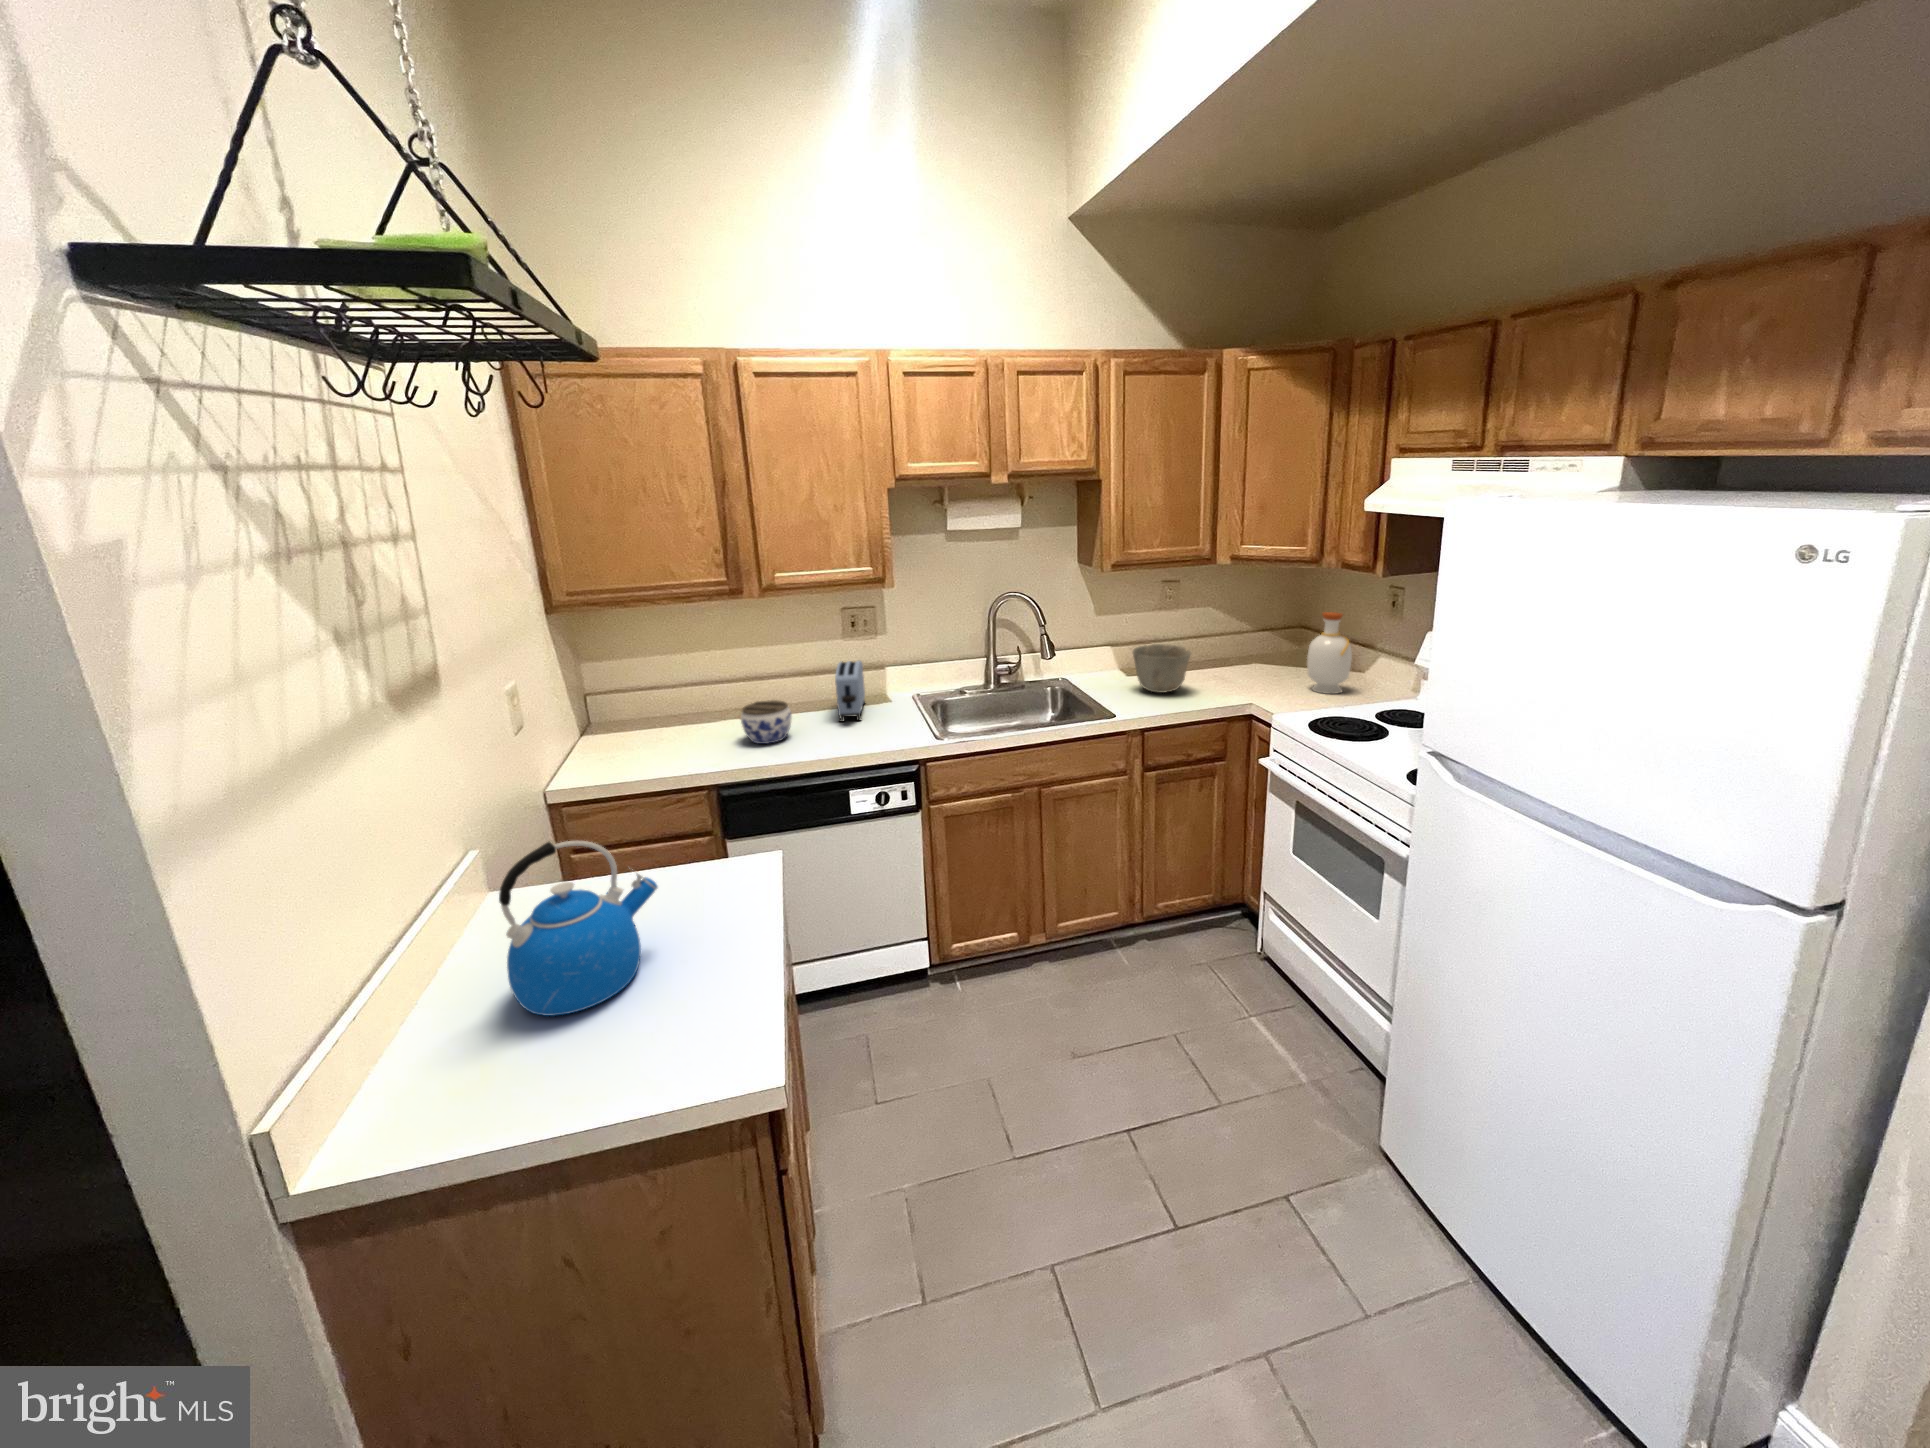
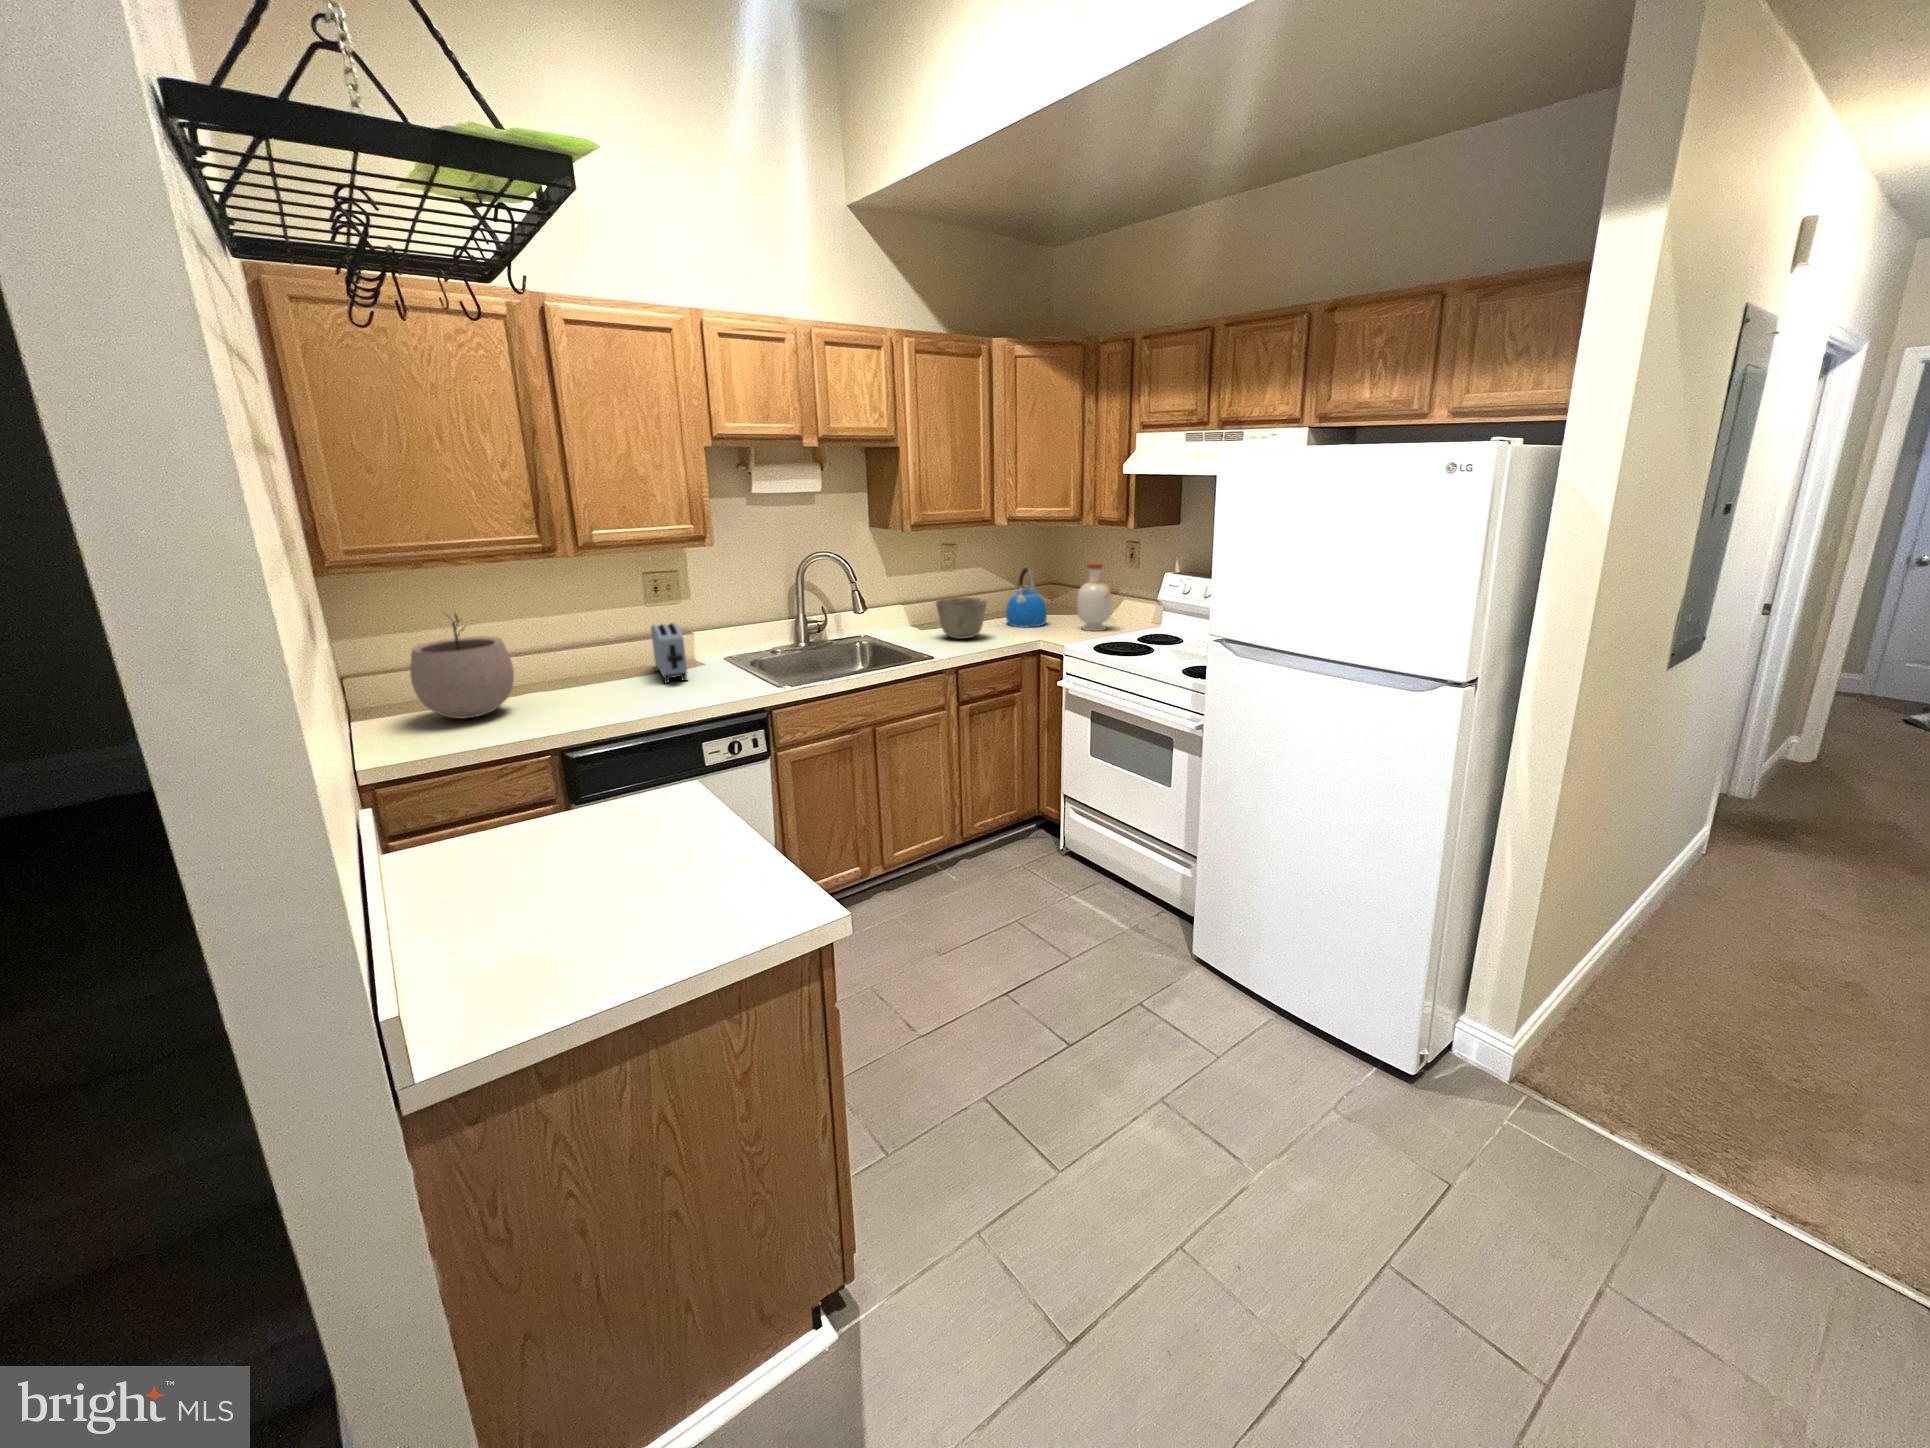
plant pot: none [615,648,701,746] -> present [410,613,514,719]
jar: present [741,700,792,744] -> none [566,663,622,707]
kettle: present [499,841,657,1016] -> present [1006,568,1047,627]

